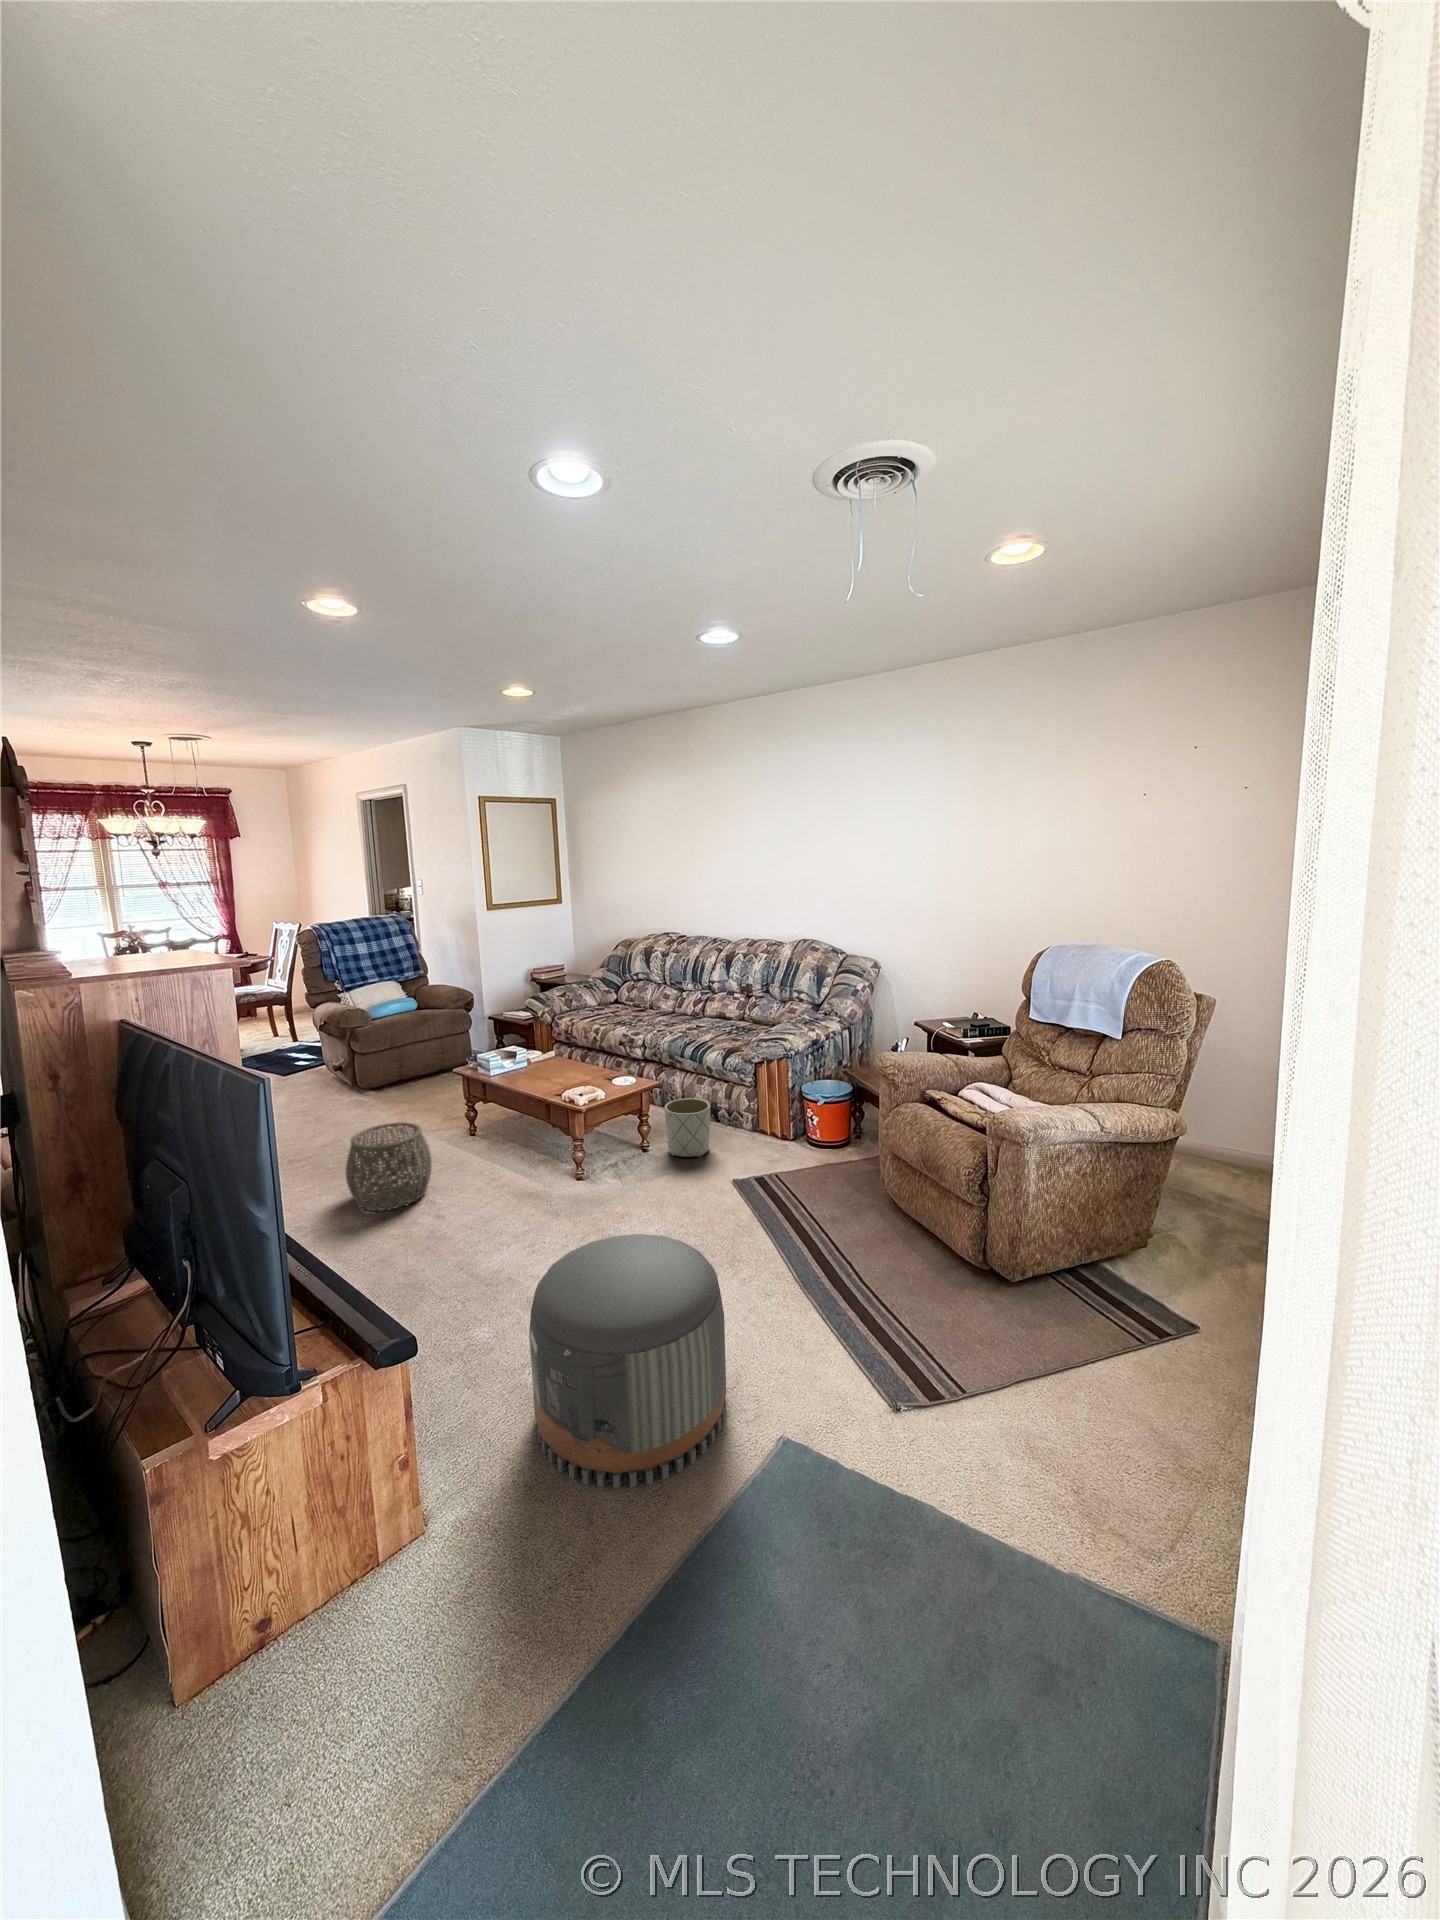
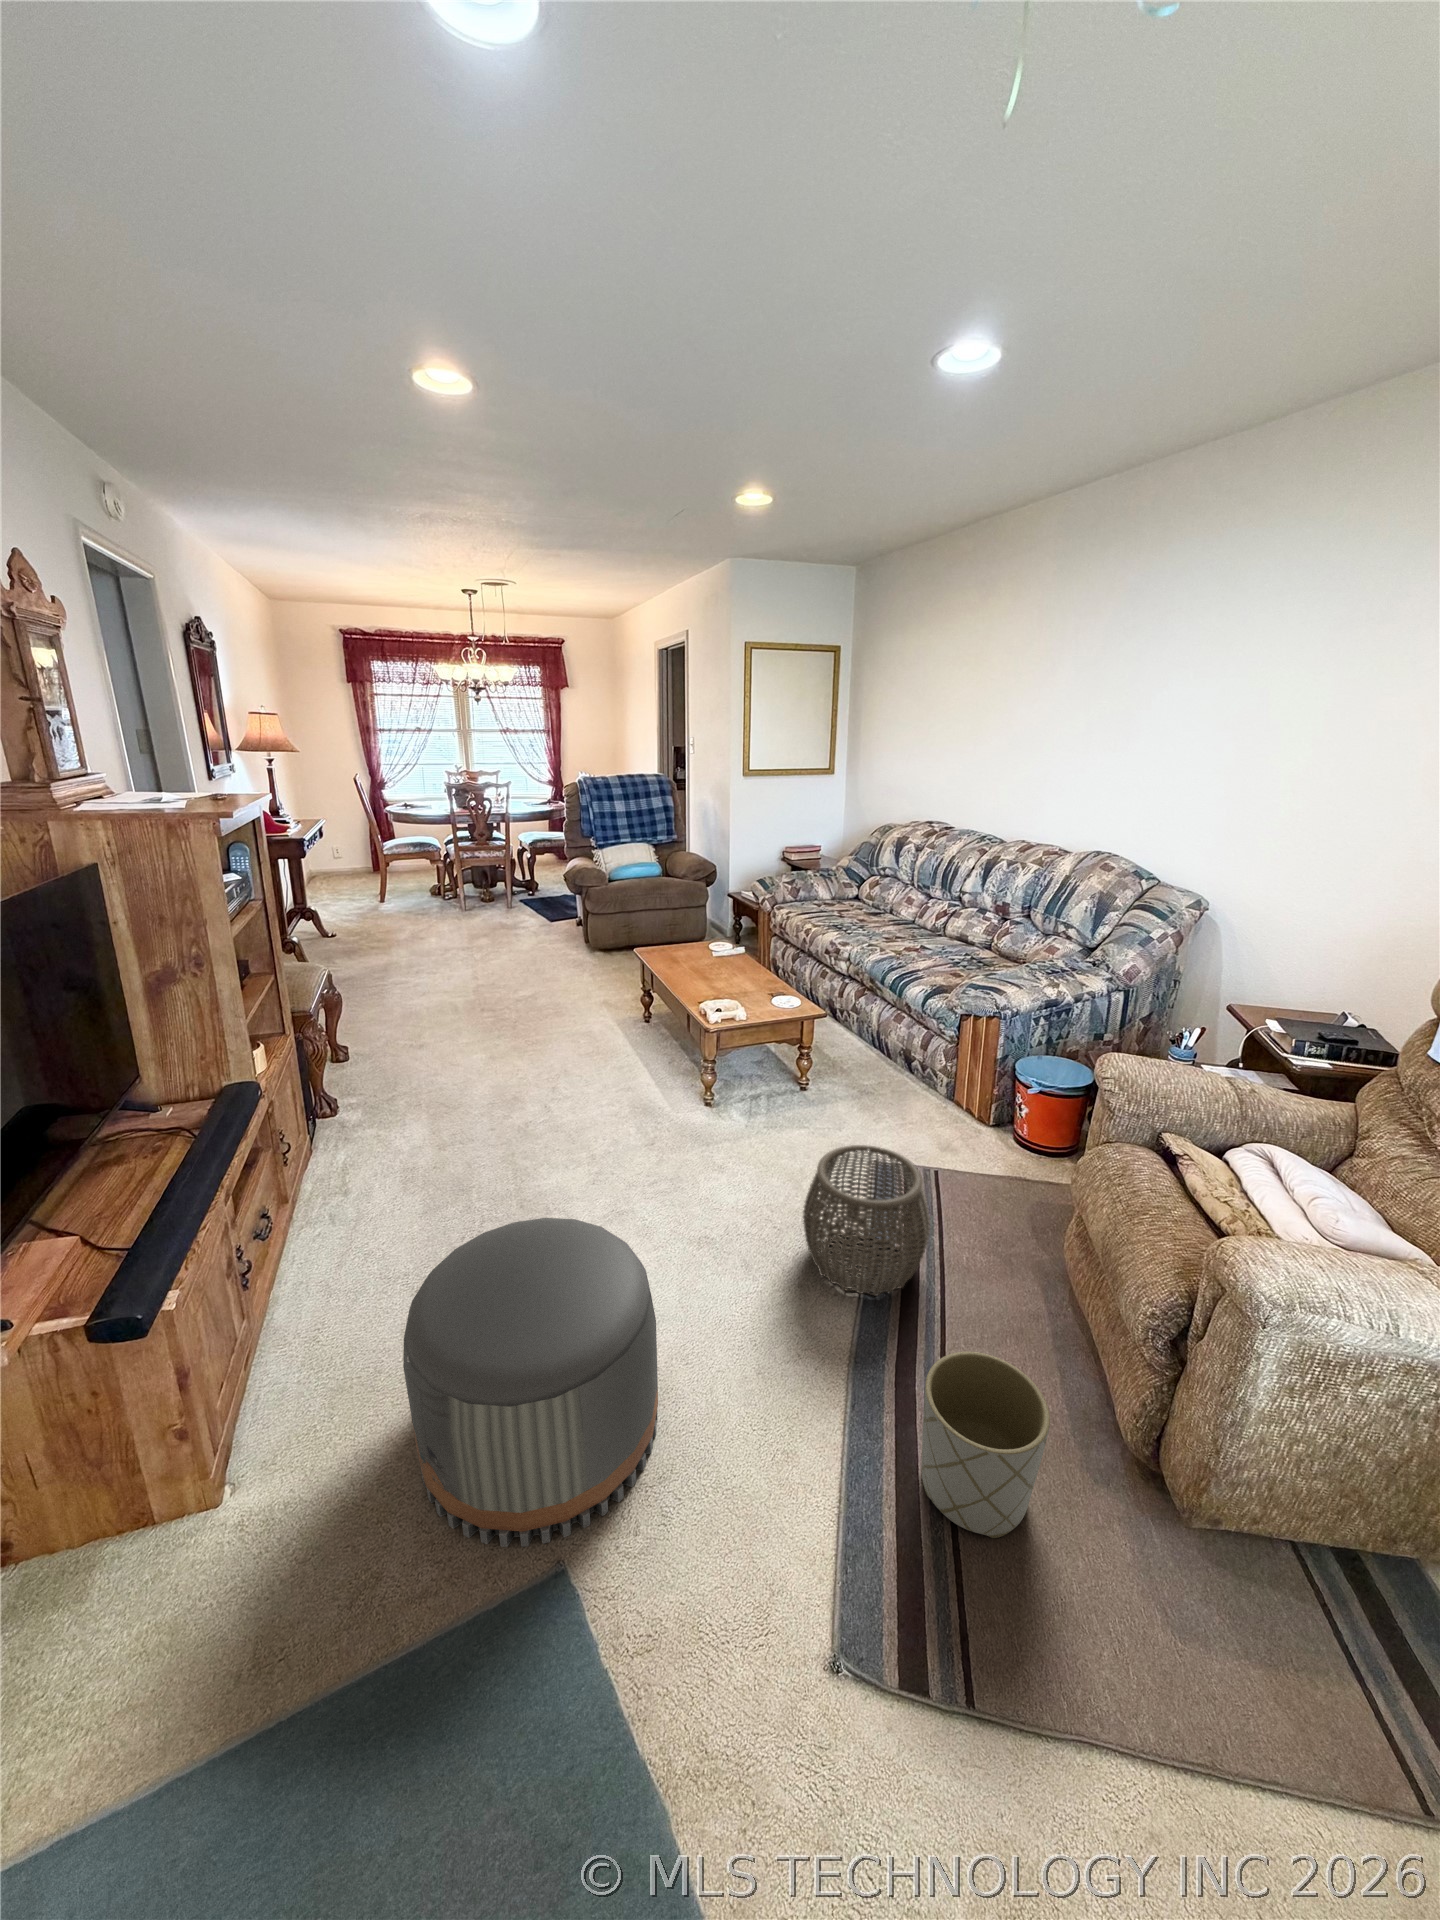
planter: present [664,1098,710,1157] -> present [922,1351,1050,1538]
woven basket: present [346,1122,432,1211] -> present [803,1145,930,1296]

